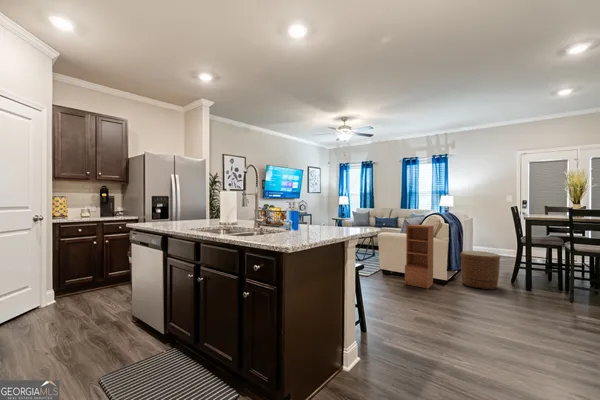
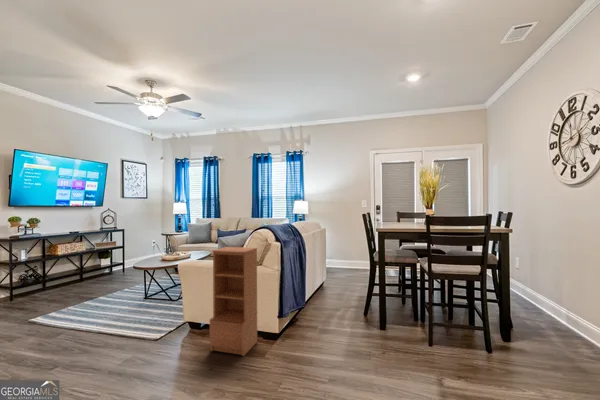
woven basket: present [460,251,500,290] -> none [298,278,348,340]

